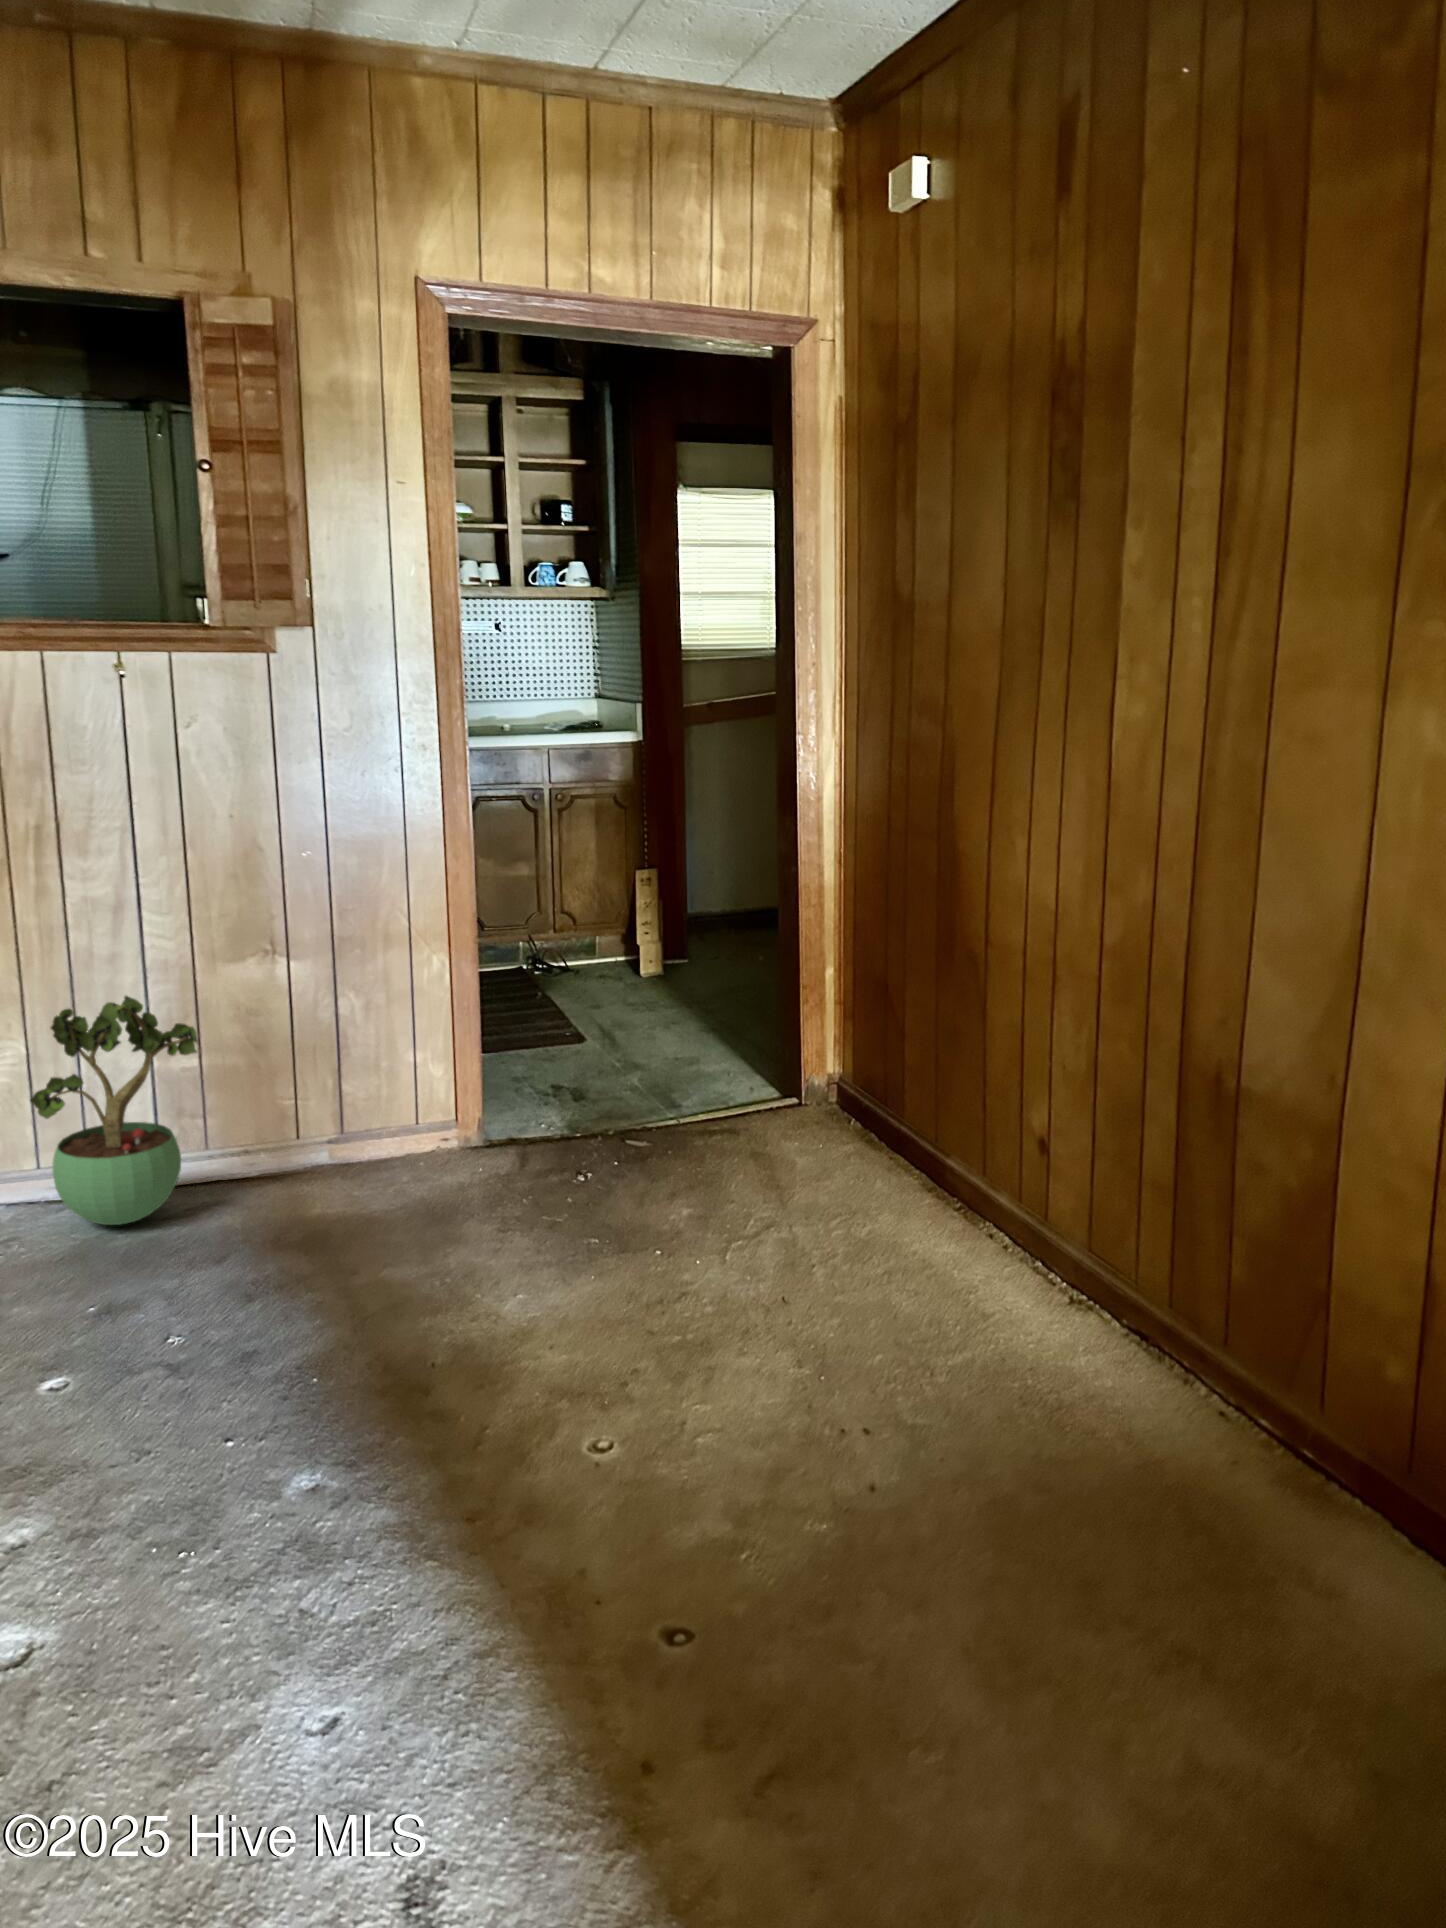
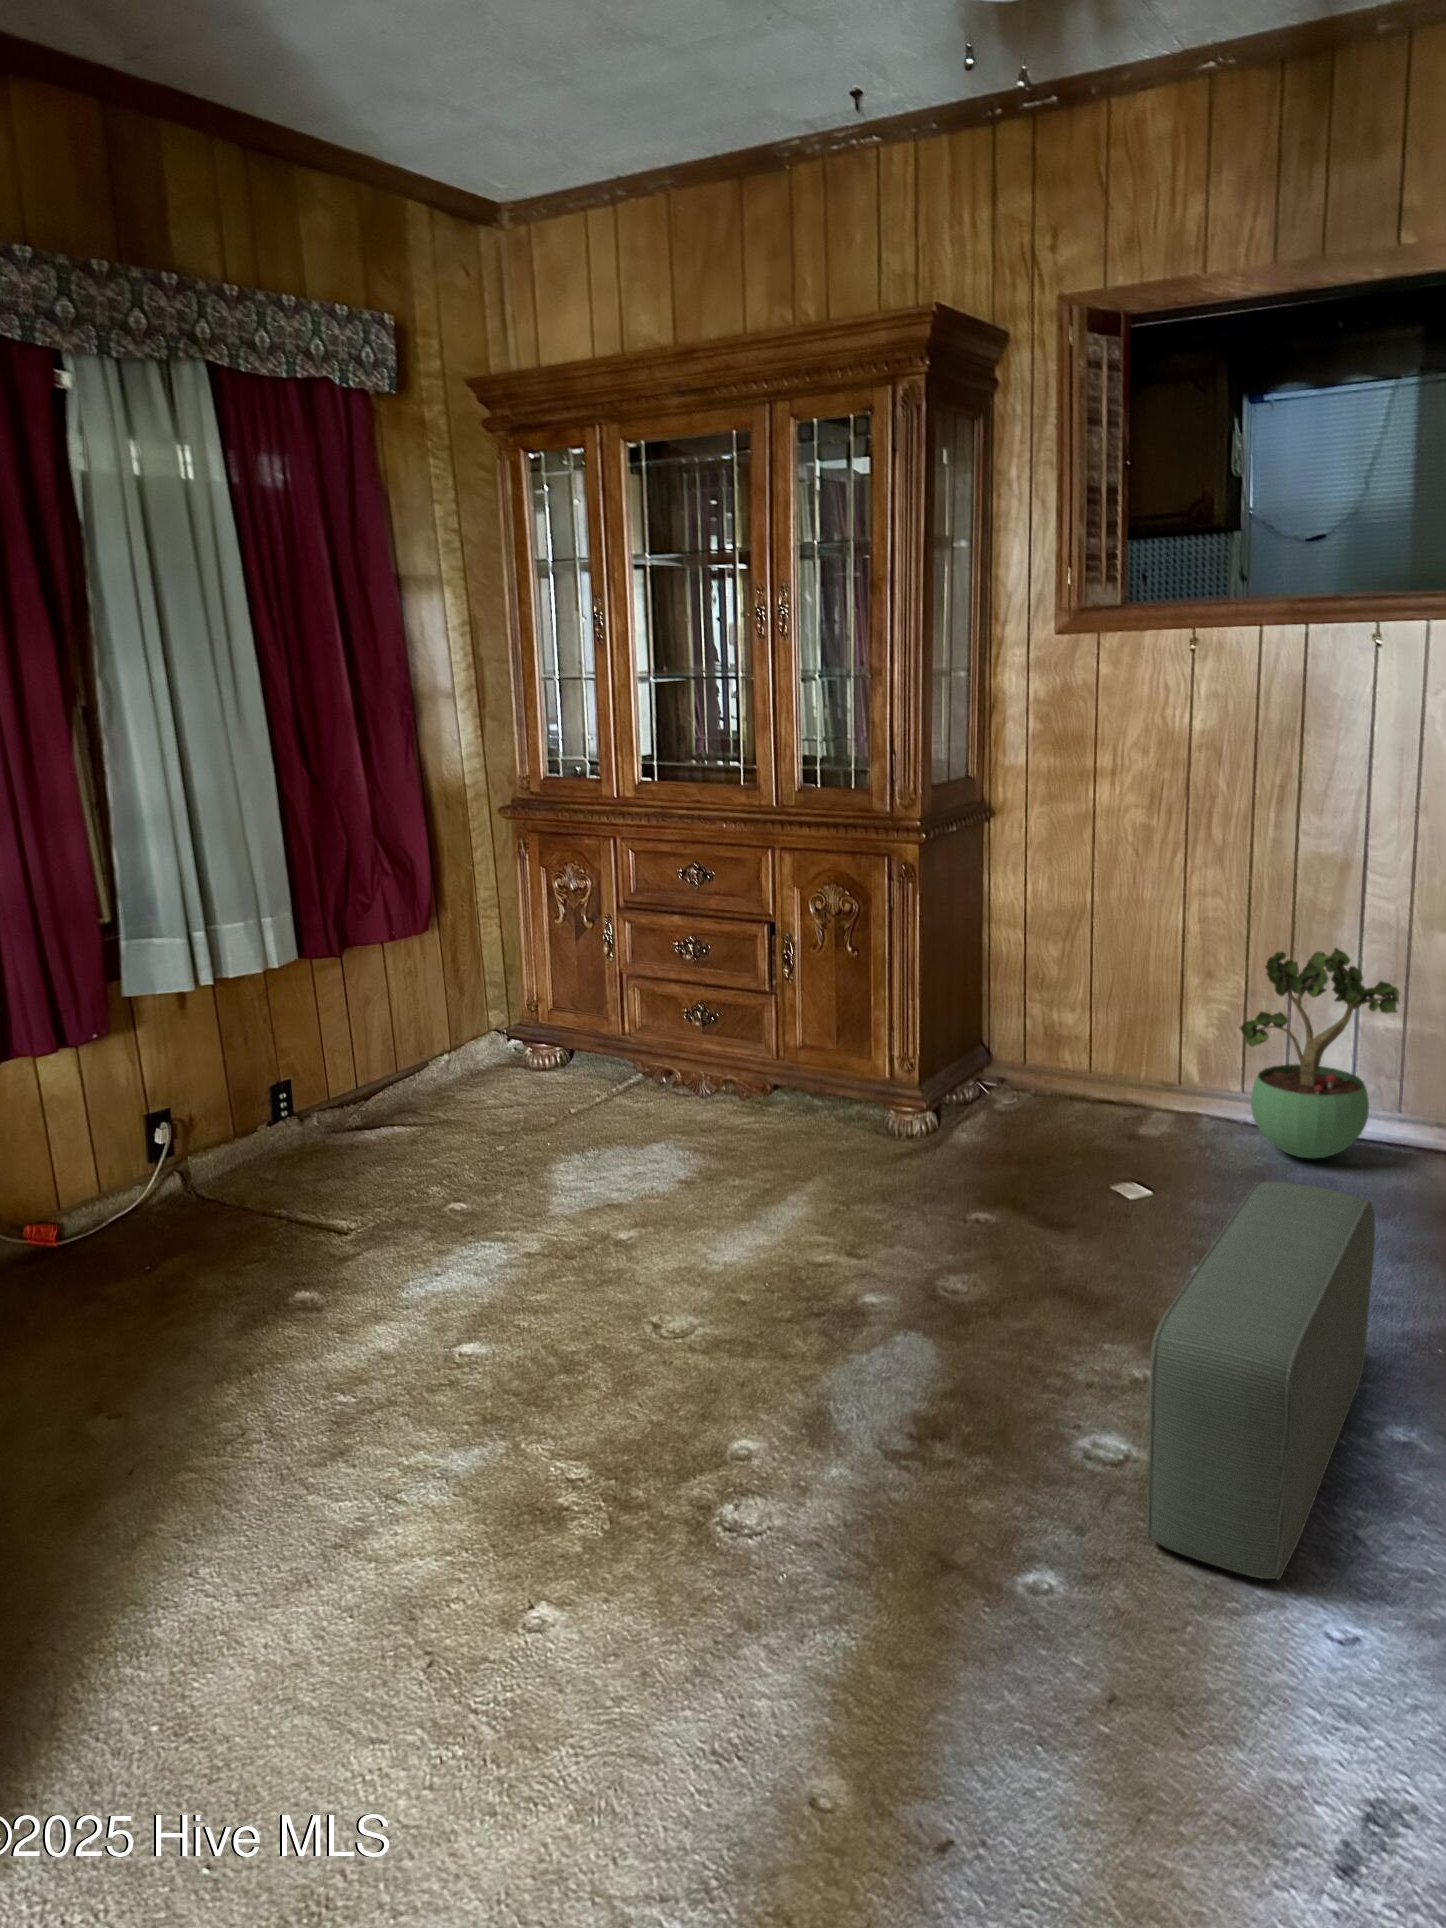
pouf: none [62,1257,253,1736] -> present [1147,1181,1375,1580]

